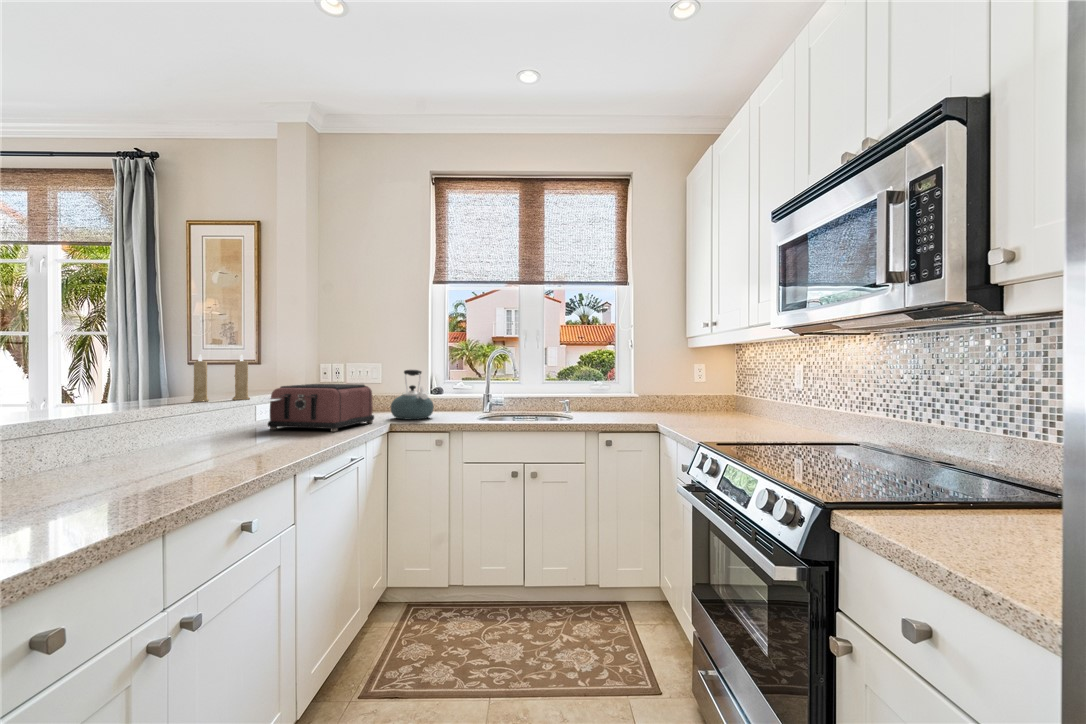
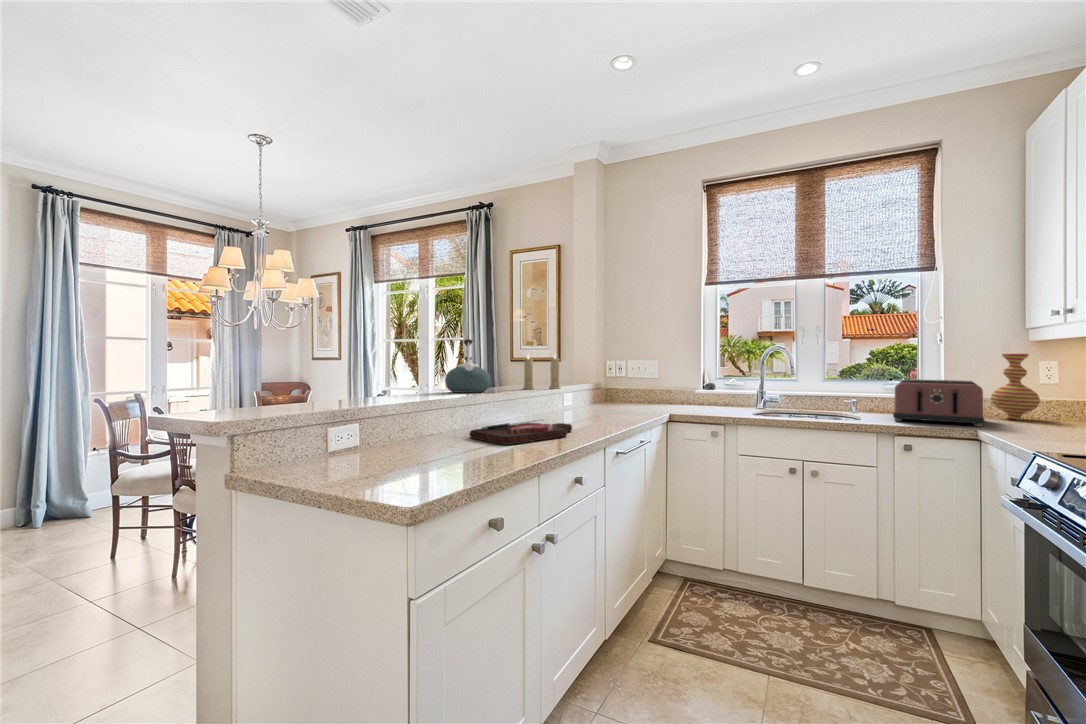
vase: none [665,359,696,413] -> present [991,354,1040,420]
kettle: present [391,370,434,420] -> present [445,339,491,393]
toaster: present [268,384,374,432] -> present [893,379,985,426]
cutting board: none [69,444,254,488] -> present [469,420,572,445]

